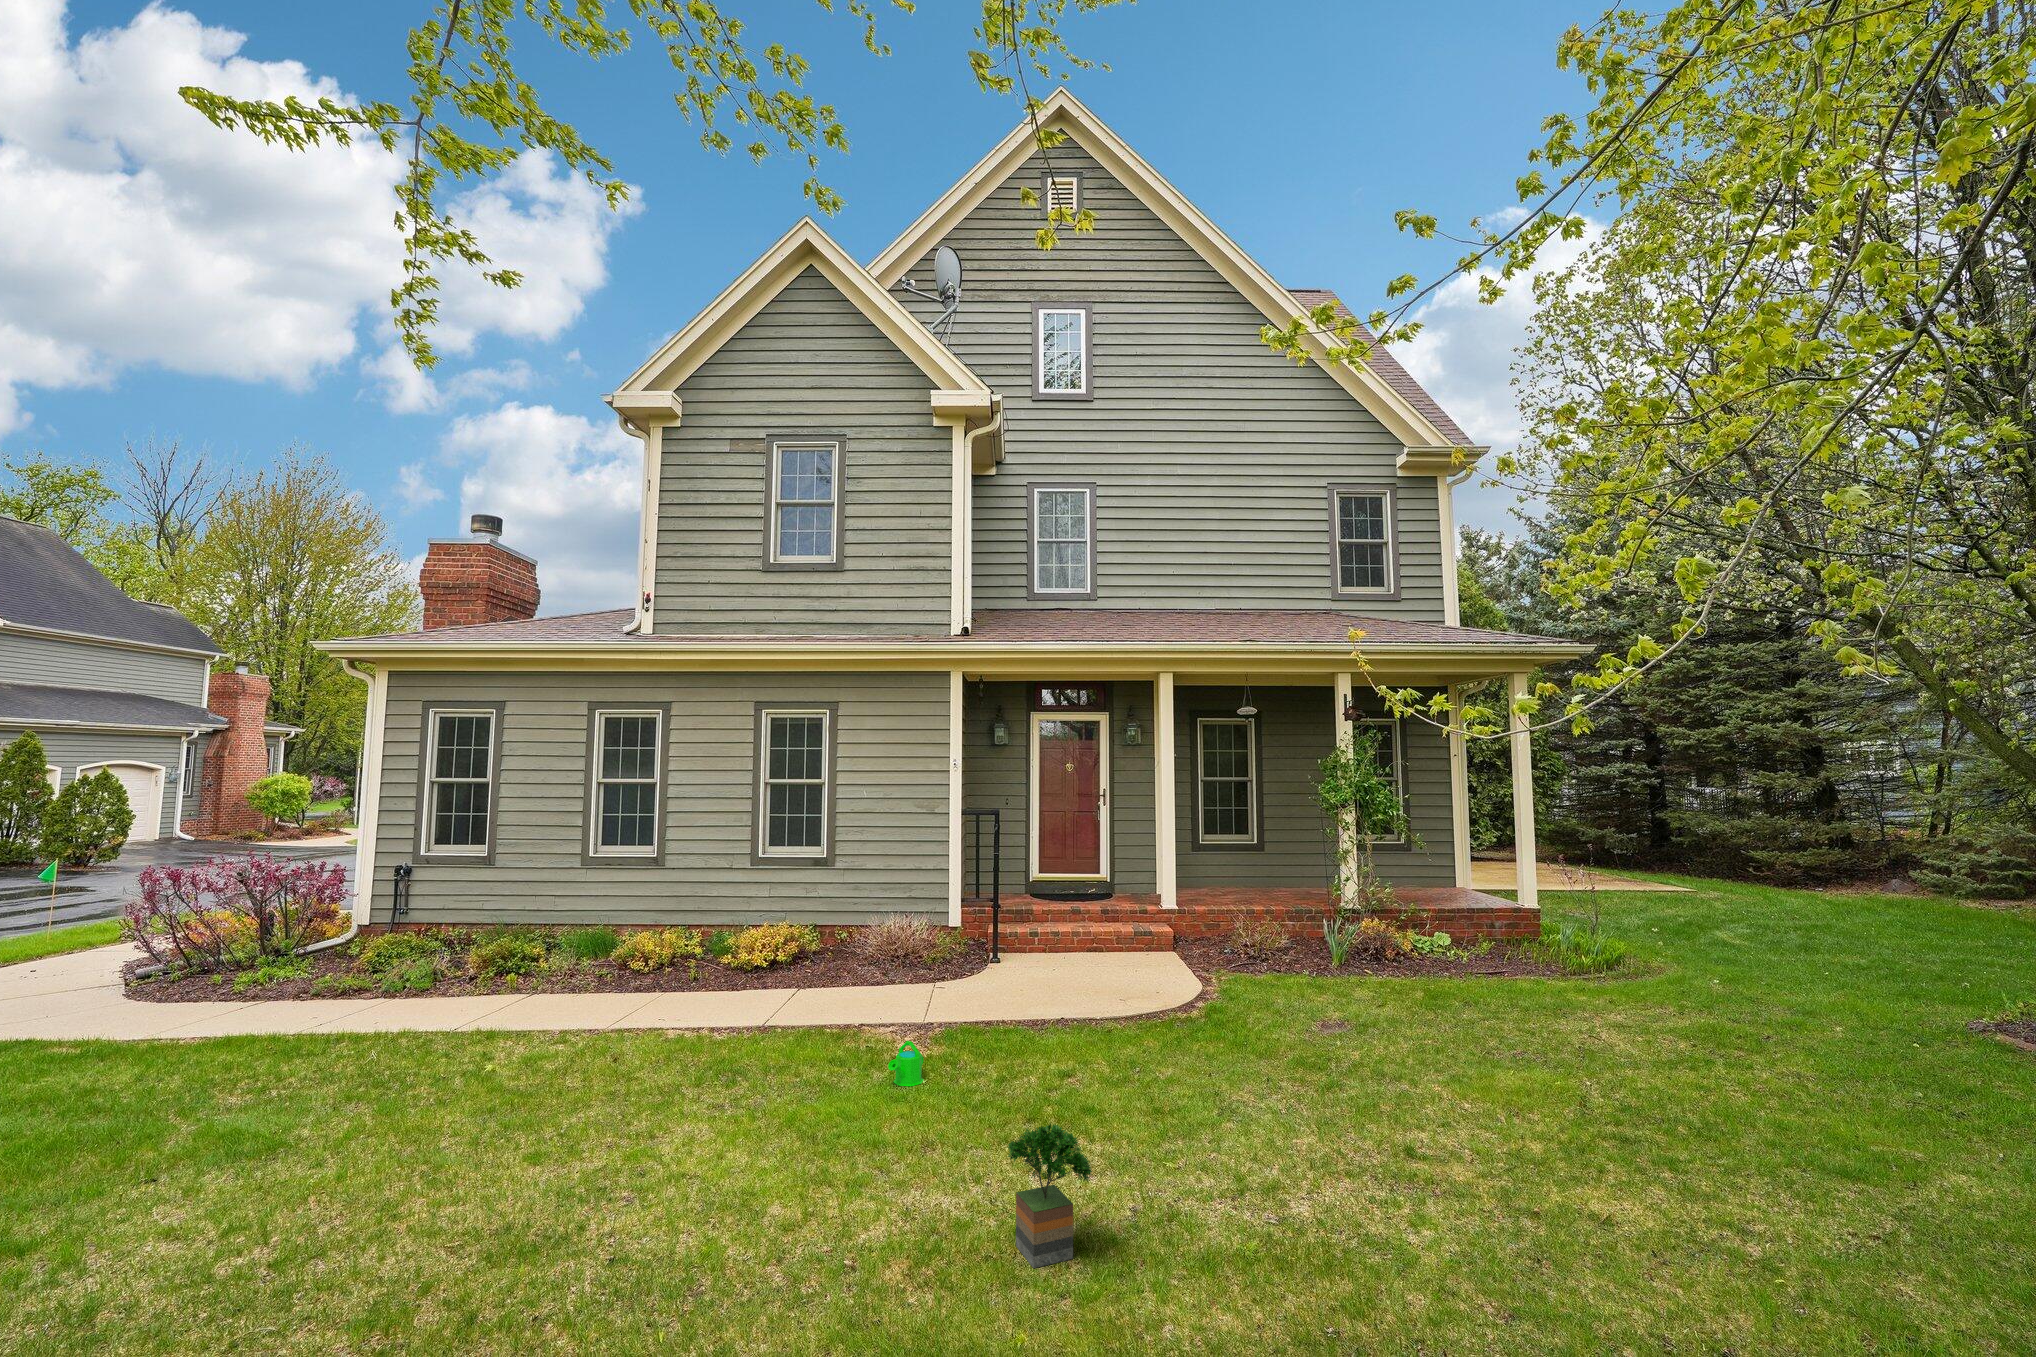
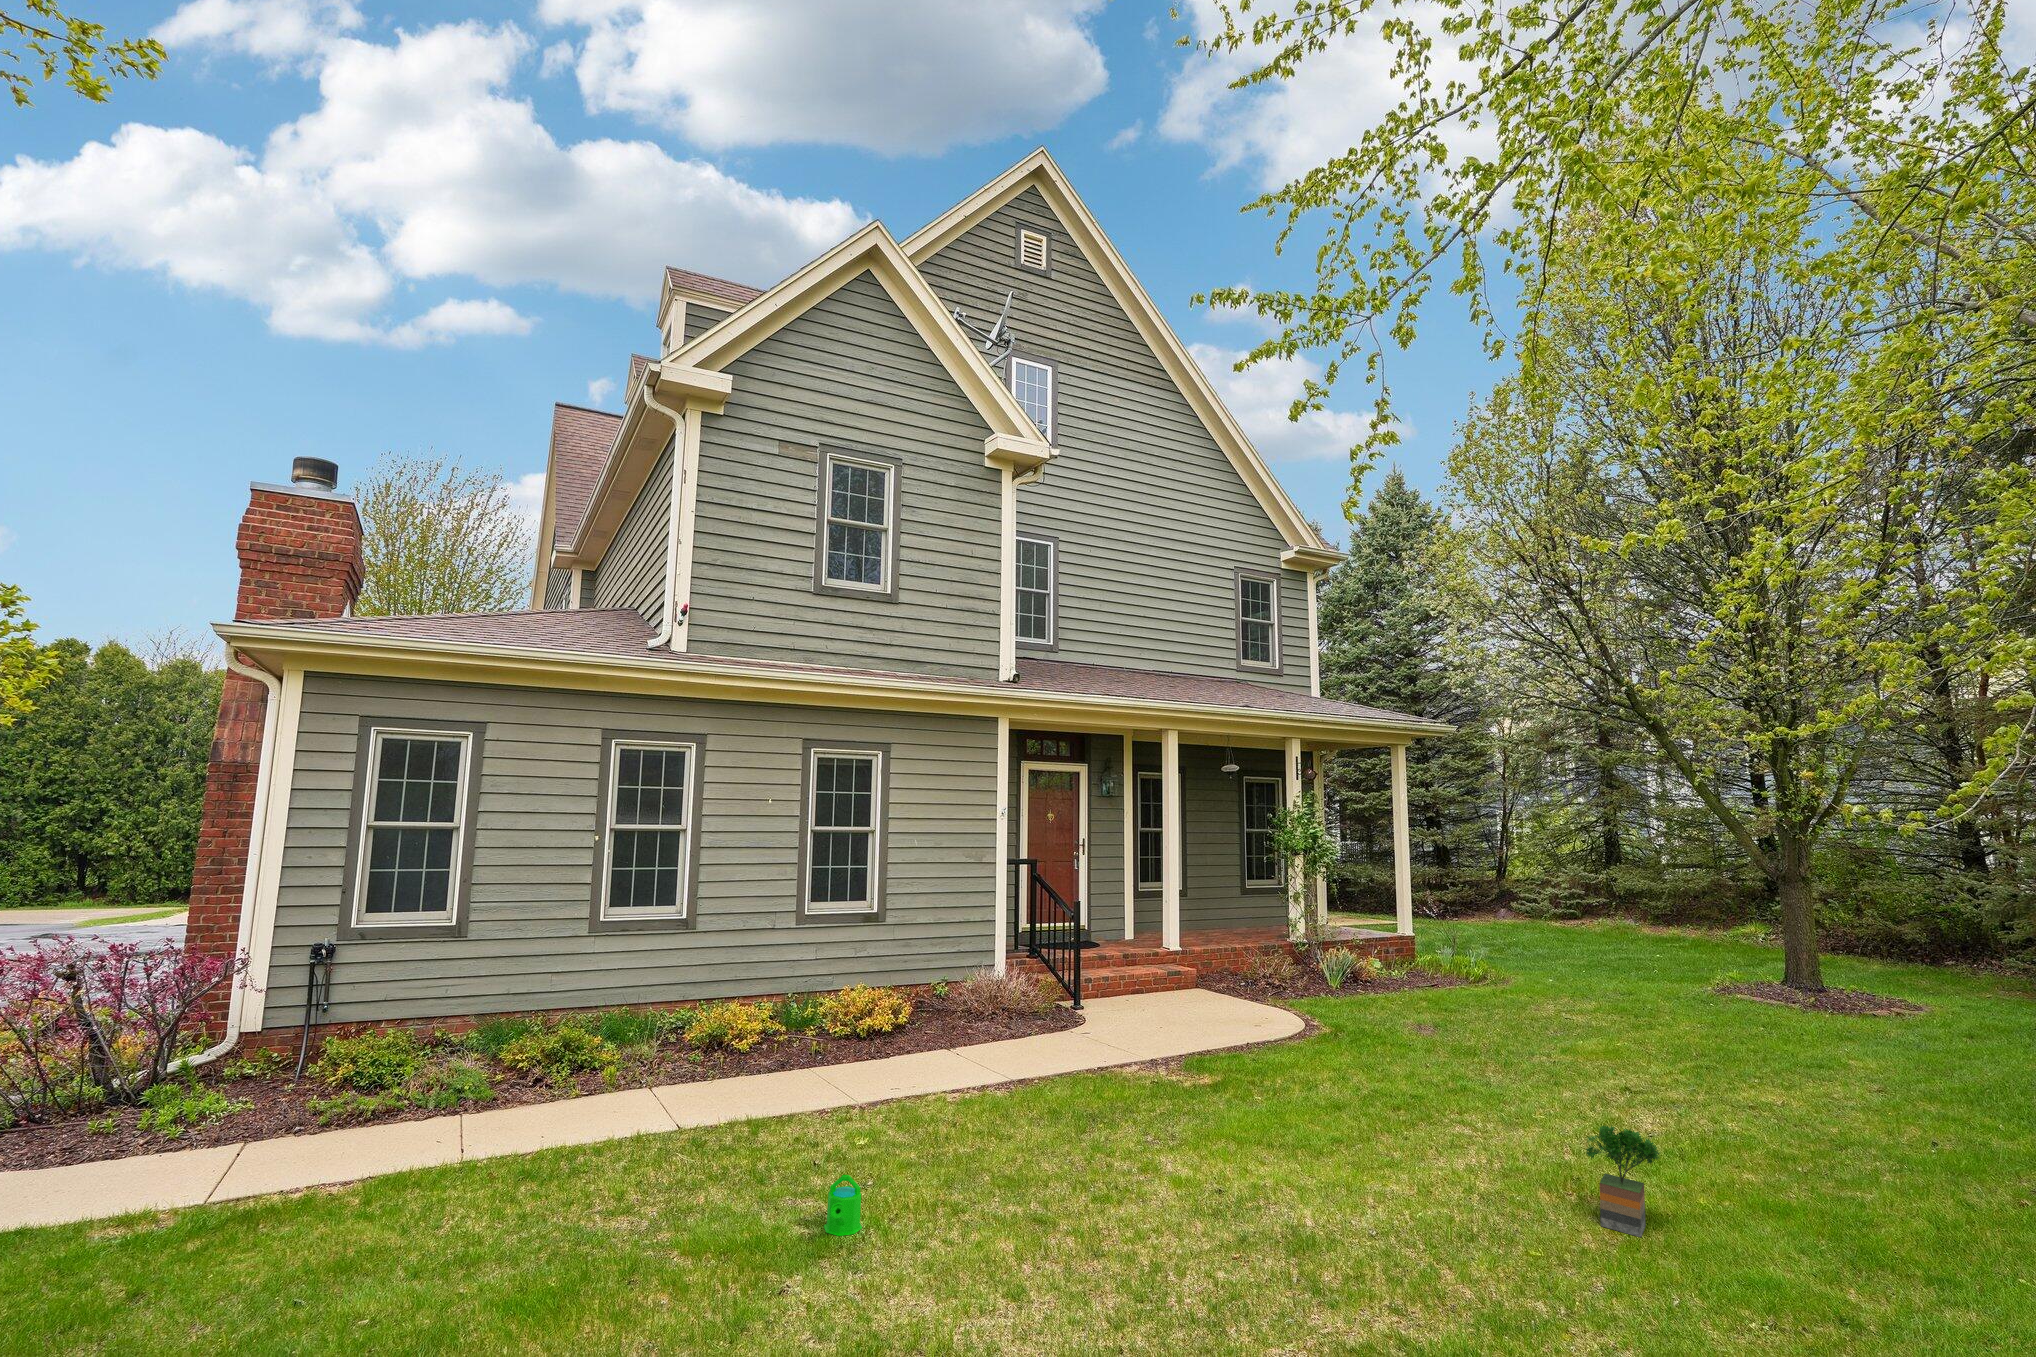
watering can: present [888,1041,924,1086] -> present [824,1175,862,1236]

